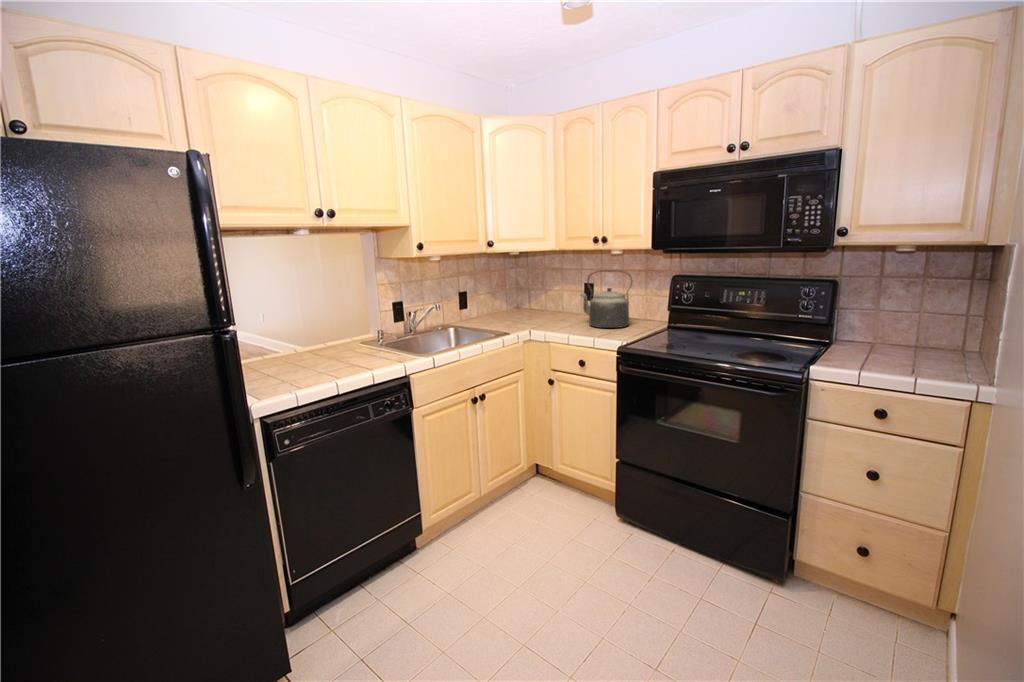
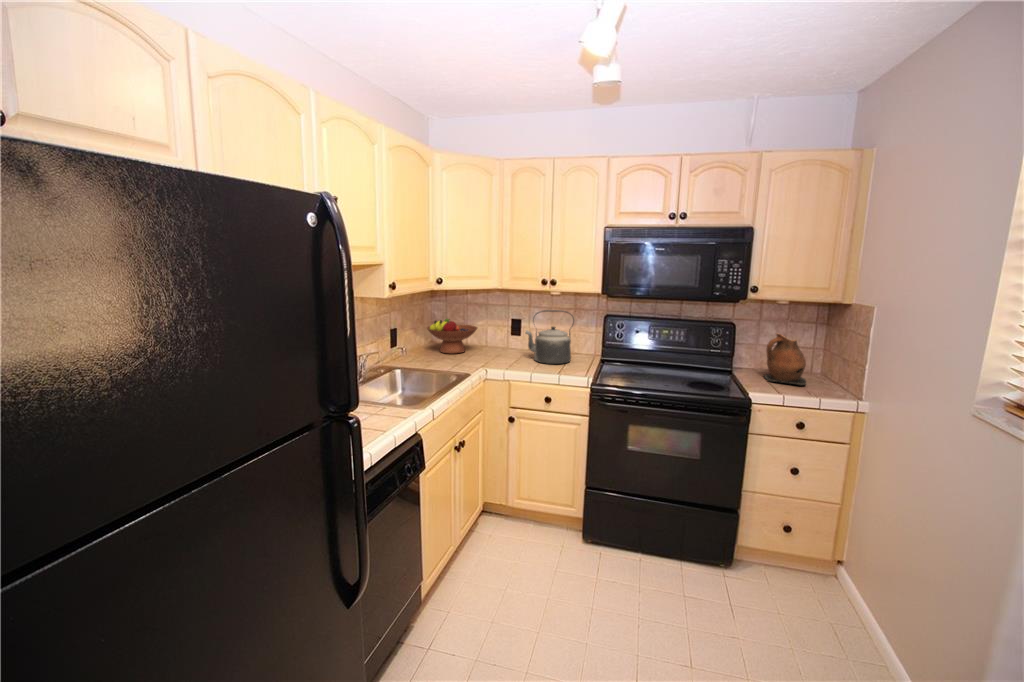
fruit bowl: none [494,282,544,316] -> present [427,319,477,354]
ceramic pitcher: none [865,292,938,364] -> present [764,333,806,385]

